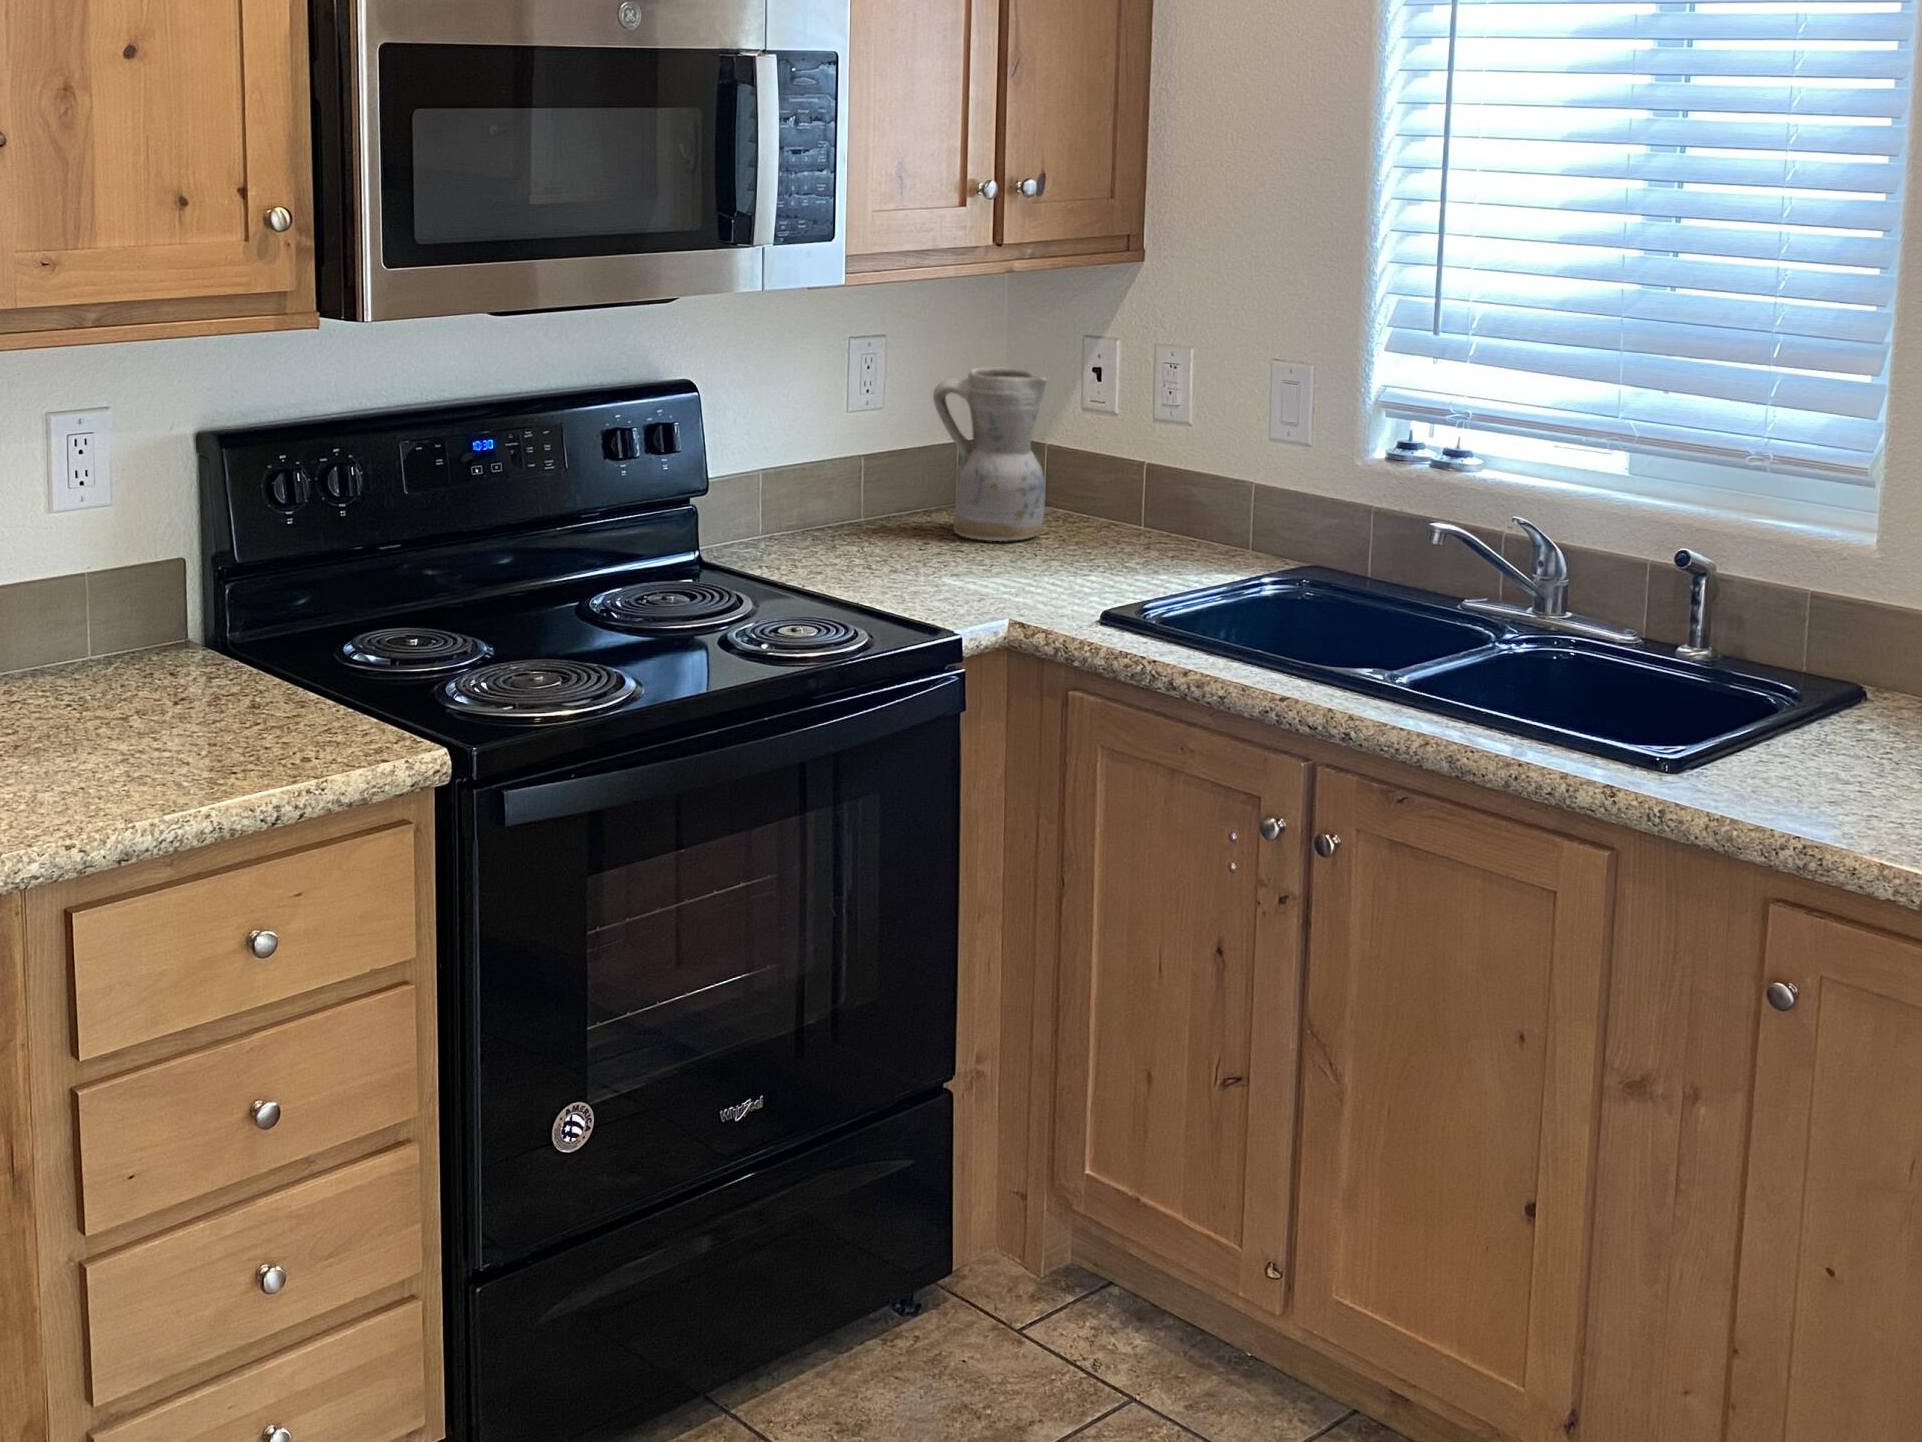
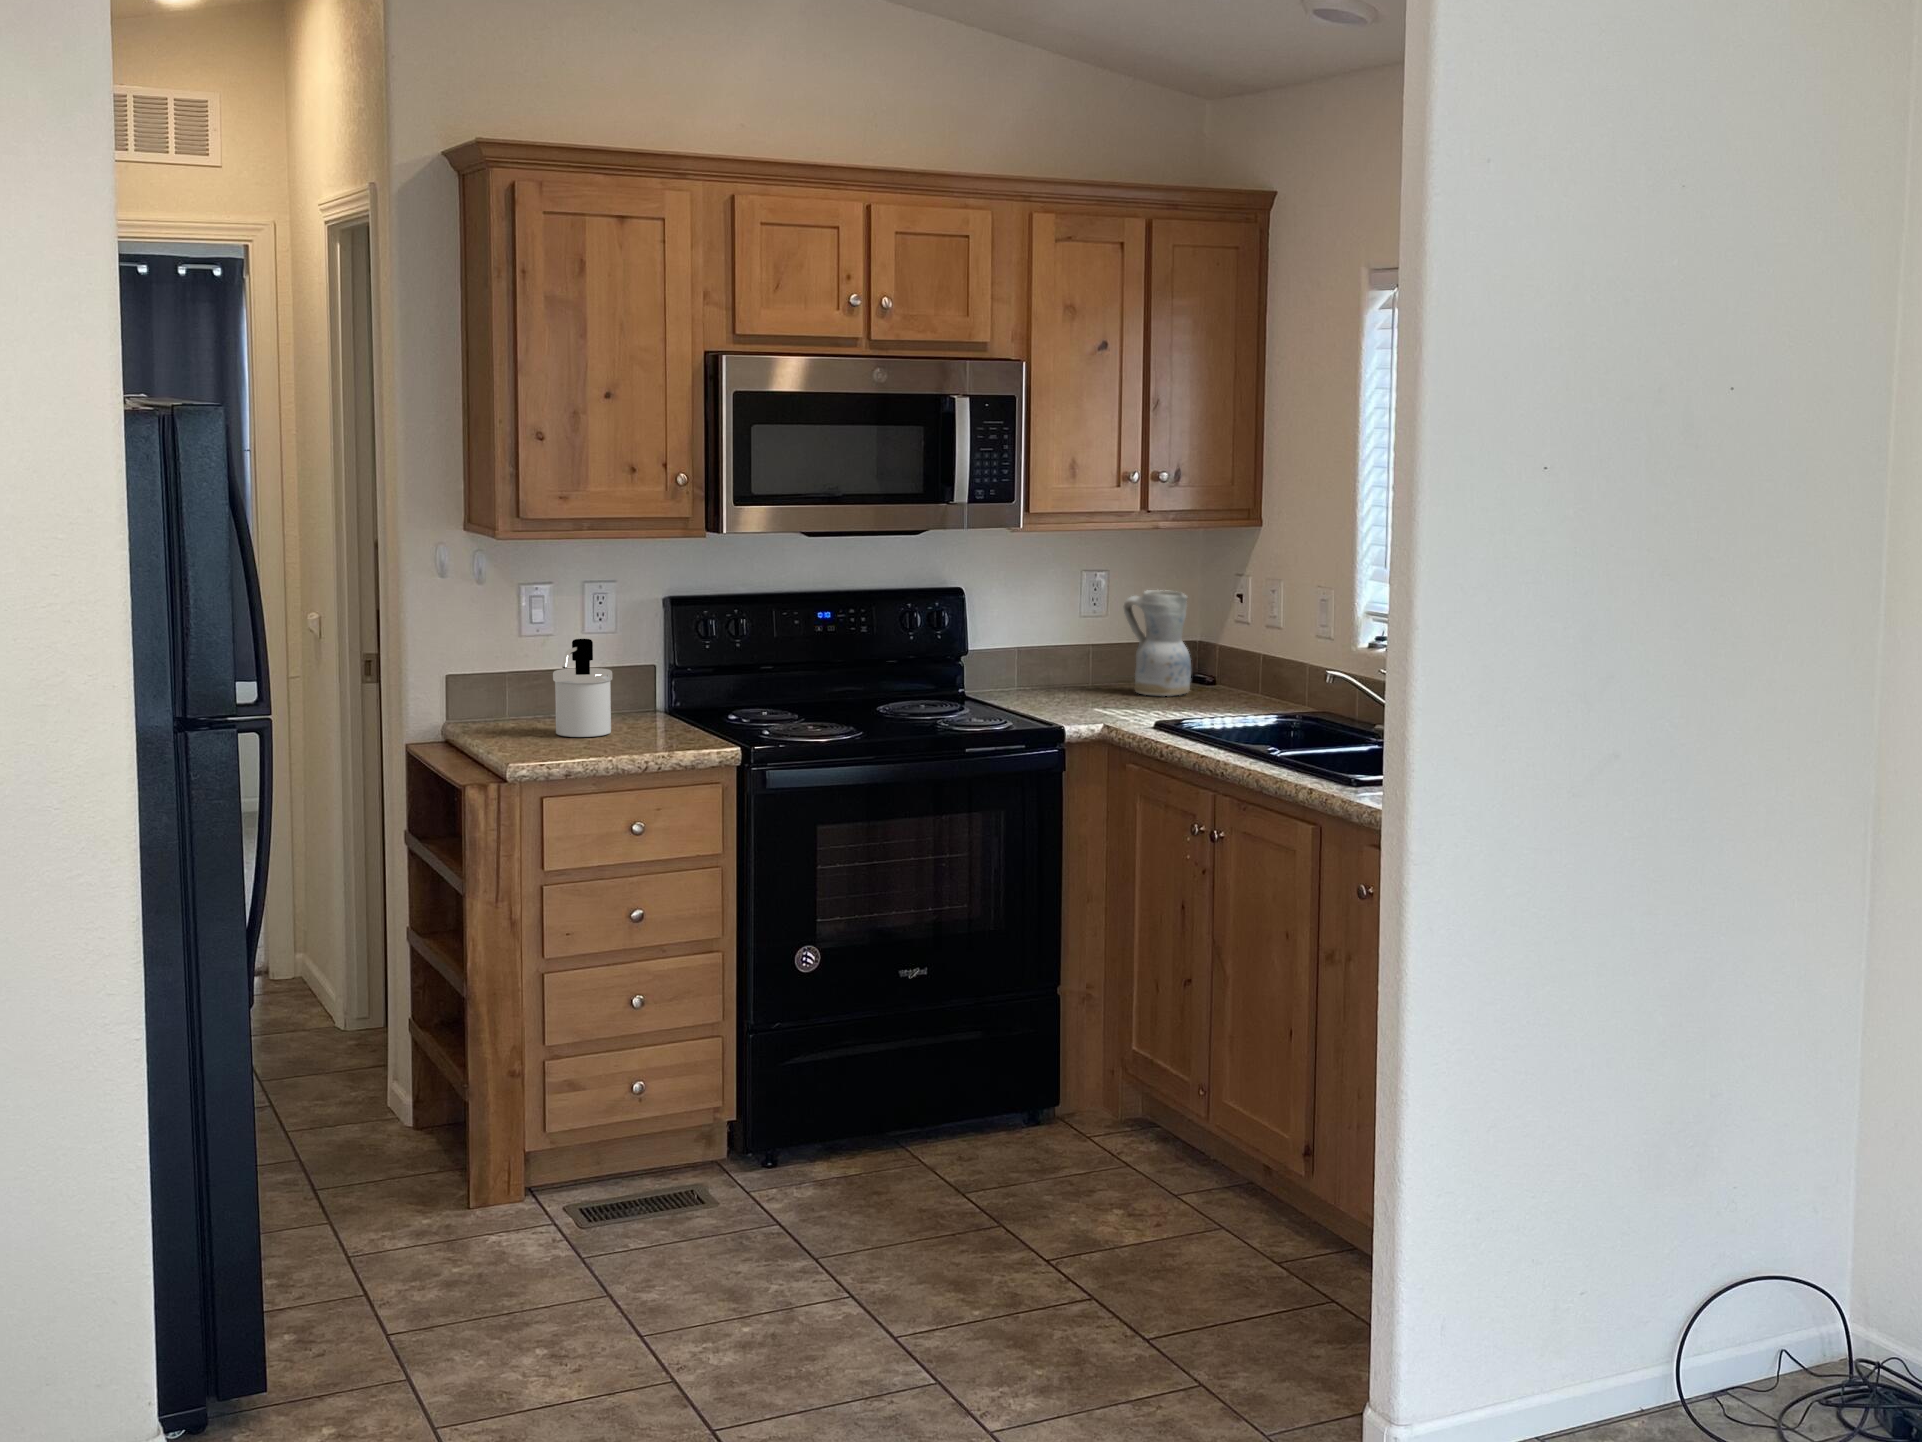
soap dispenser: none [35,545,158,747] -> present [553,639,613,737]

